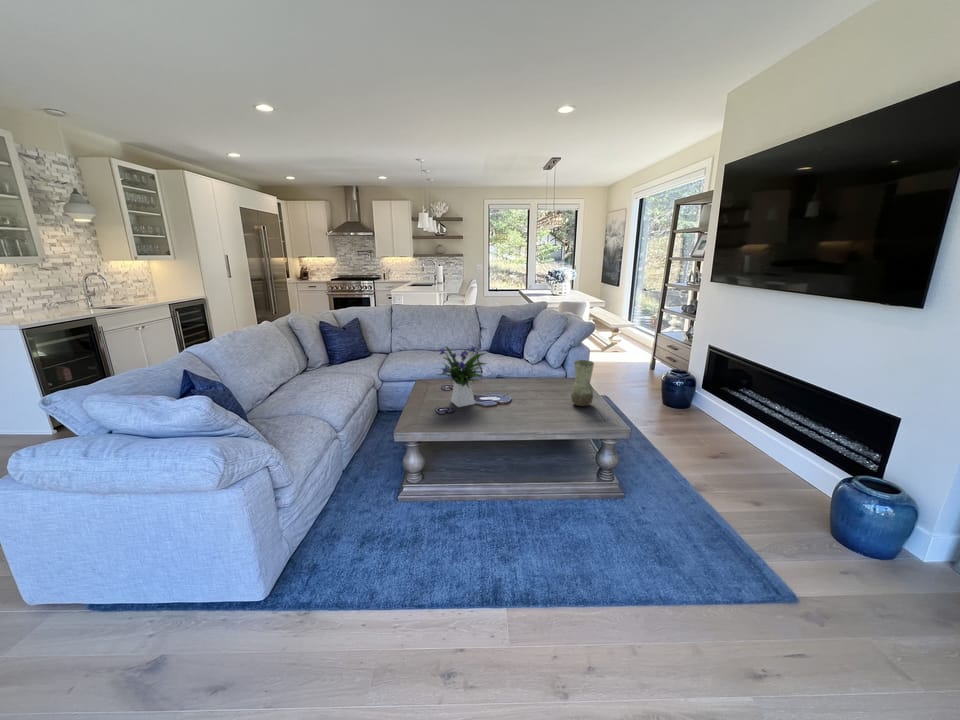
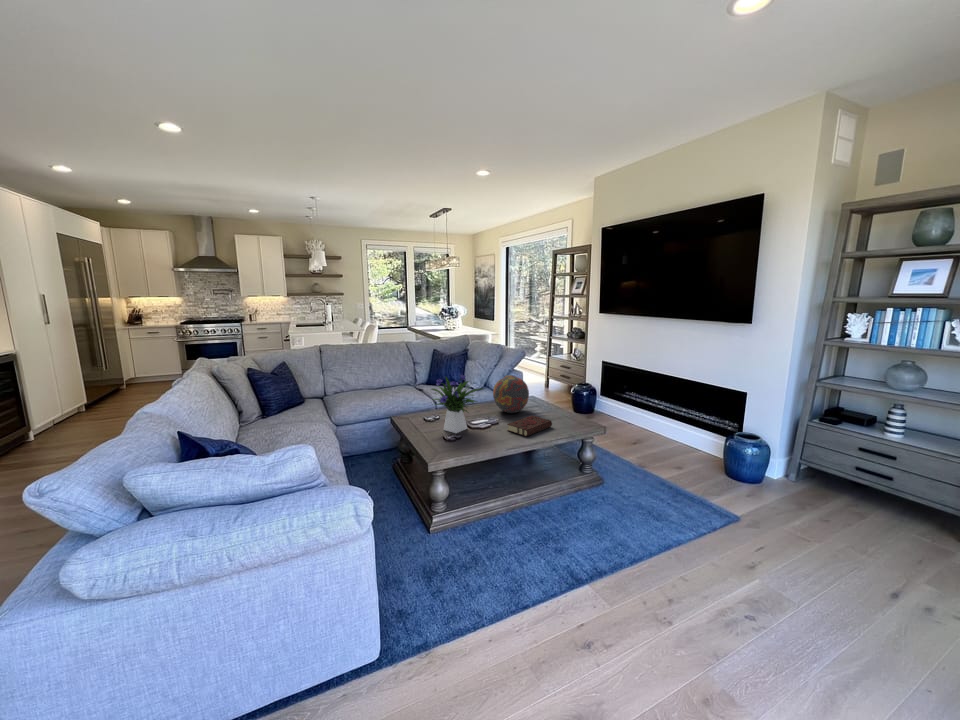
decorative orb: none [521,351,563,394] -> present [493,375,529,413]
vase: present [571,360,594,406] -> none [543,378,561,417]
book: none [511,400,568,424] -> present [507,416,552,436]

